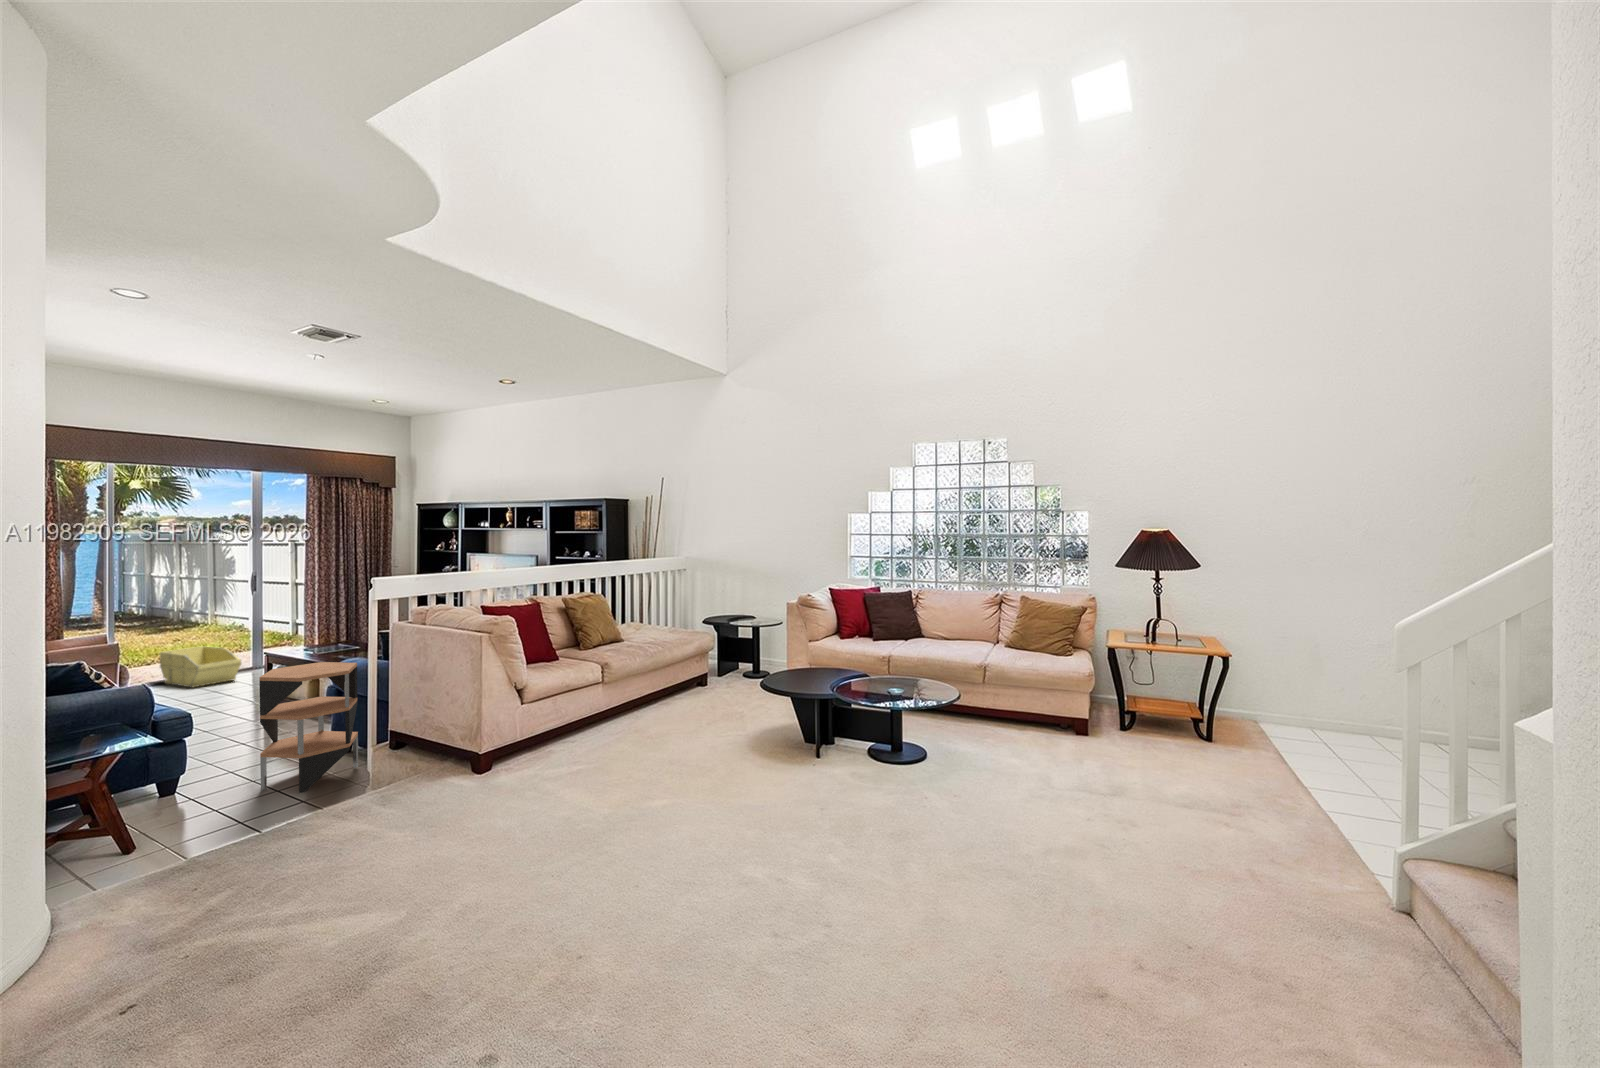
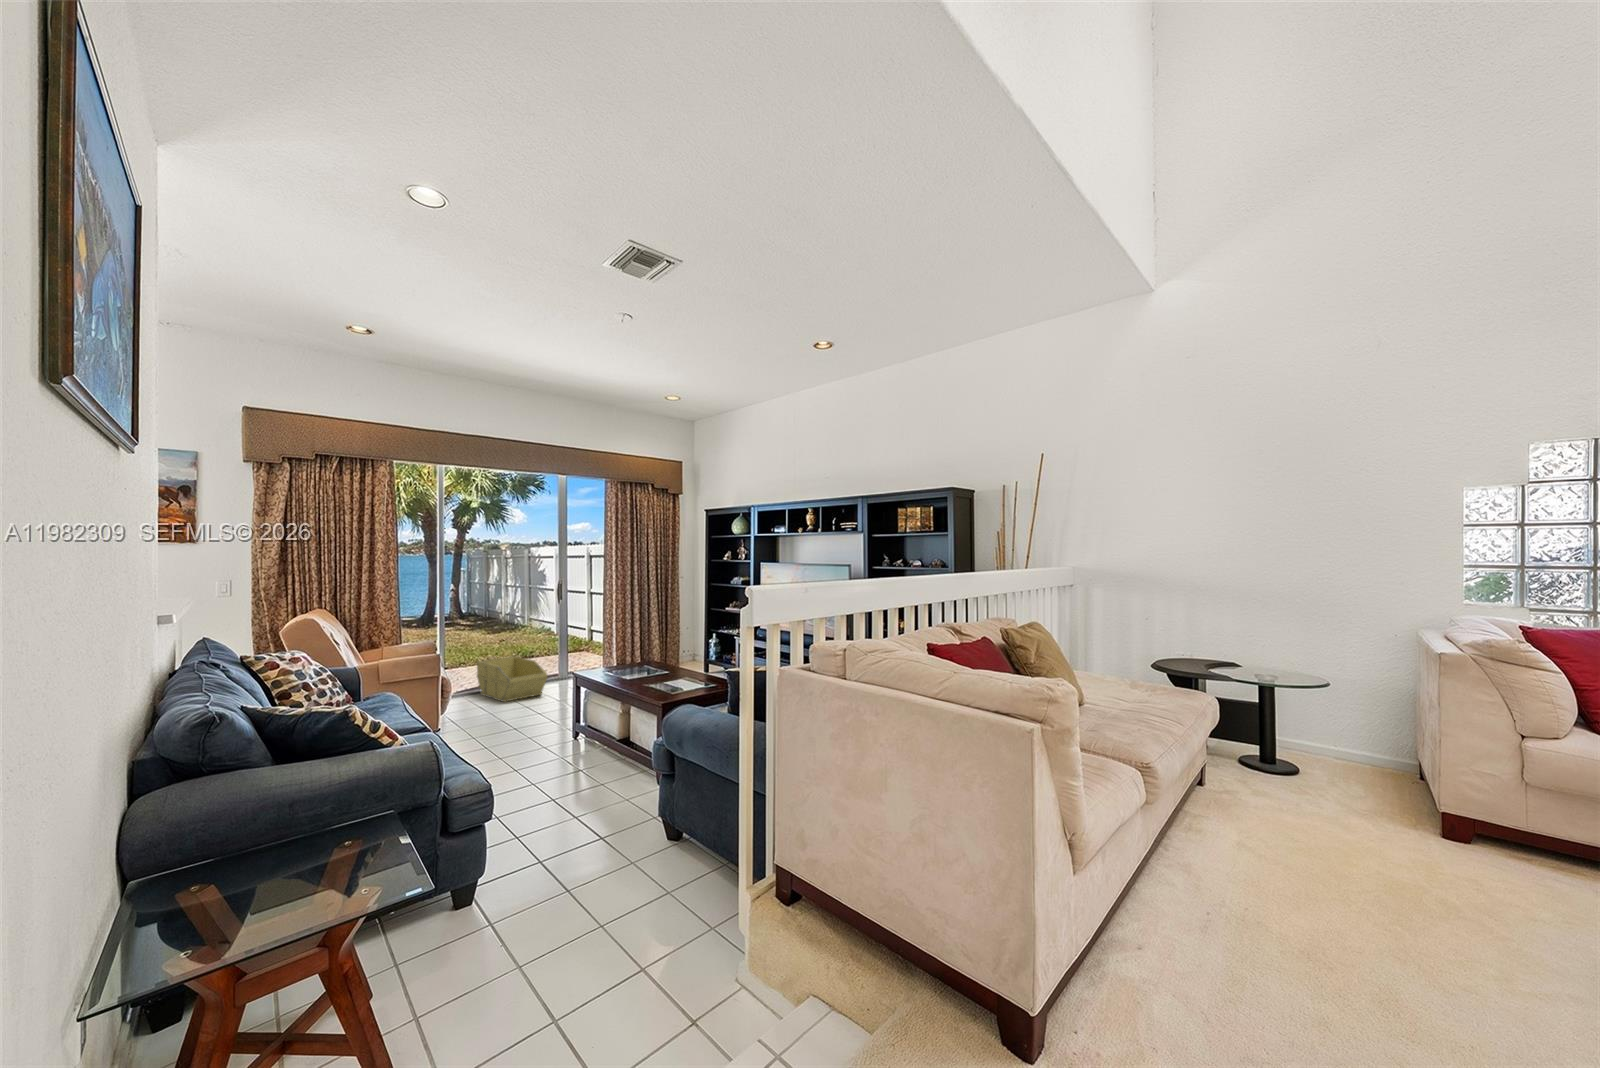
side table: present [259,662,358,793] -> none [584,705,706,933]

